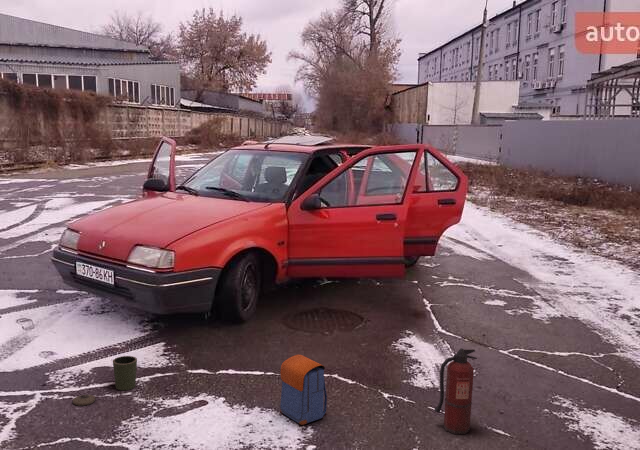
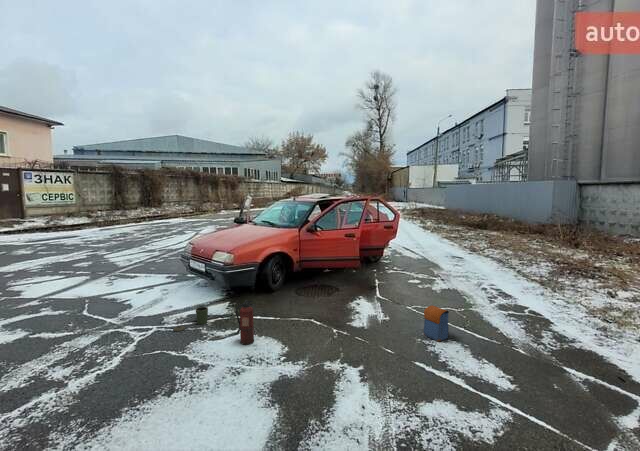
fire extinguisher: present [434,348,477,434] -> present [235,300,254,345]
backpack: present [280,355,327,425] -> present [423,305,449,341]

